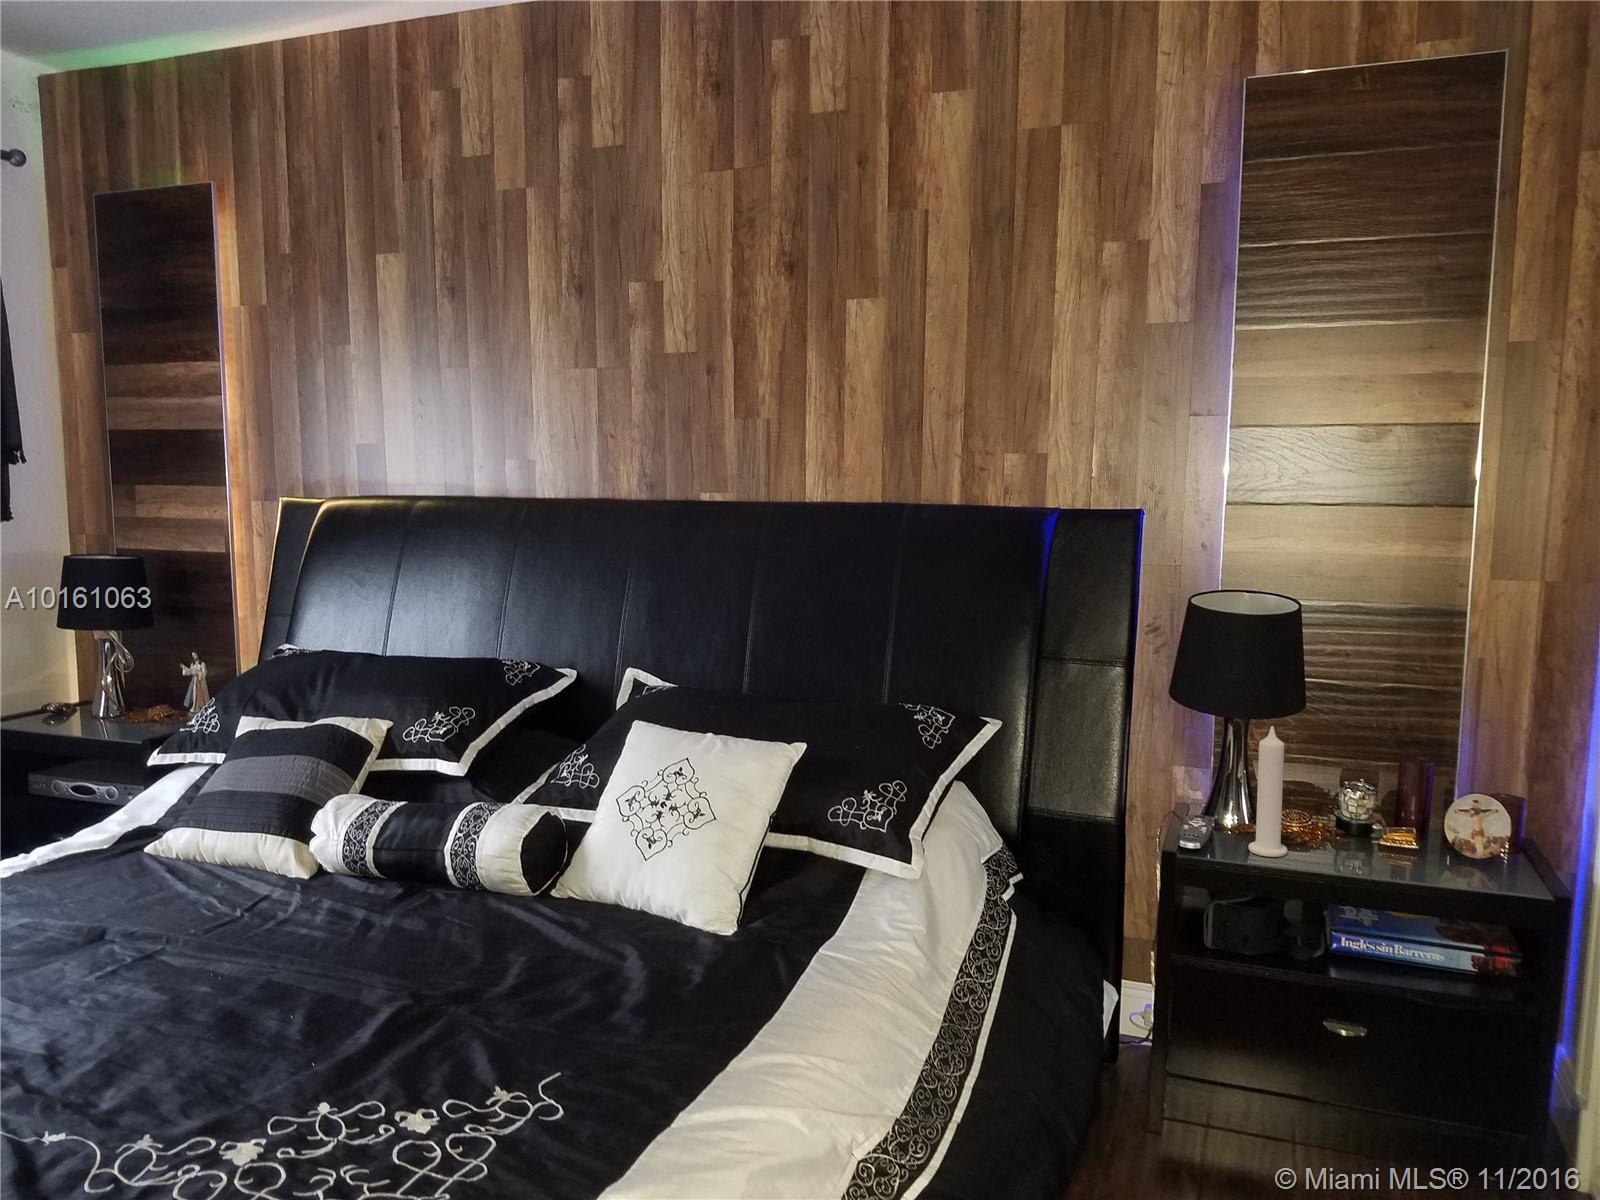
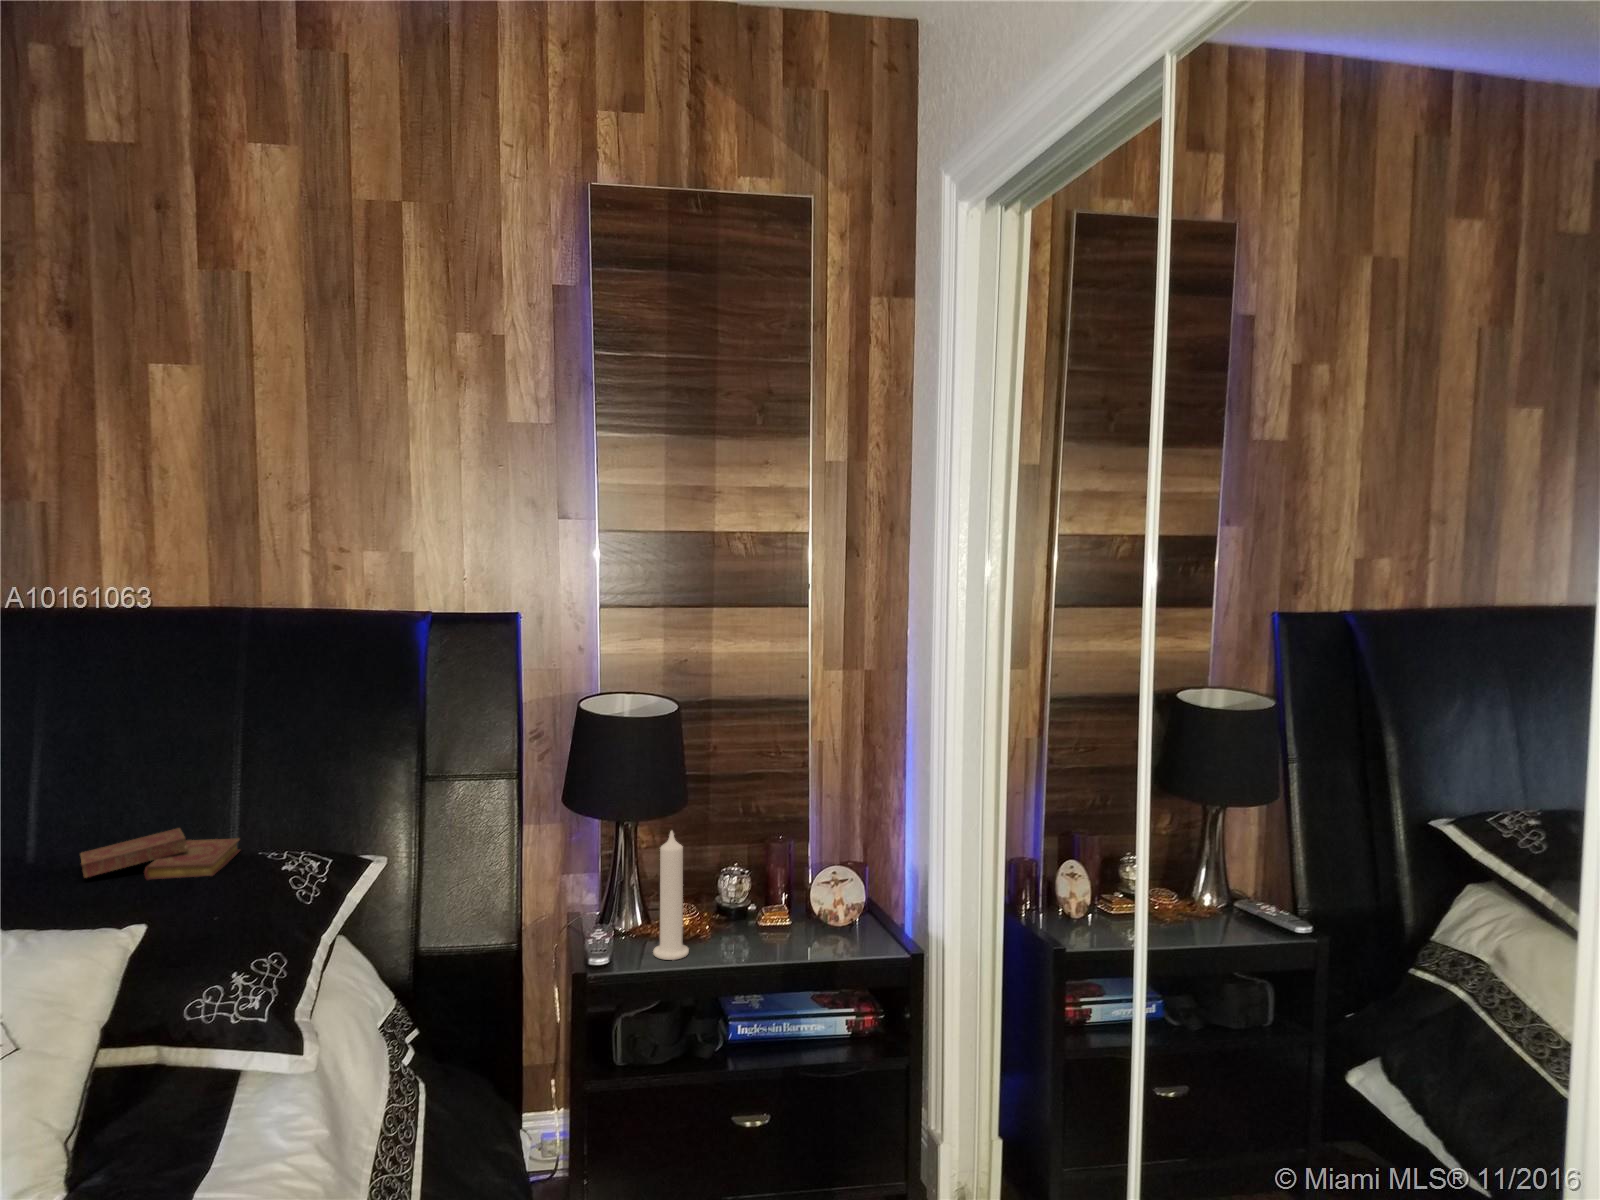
book: none [771,675,886,716] -> present [80,828,240,880]

